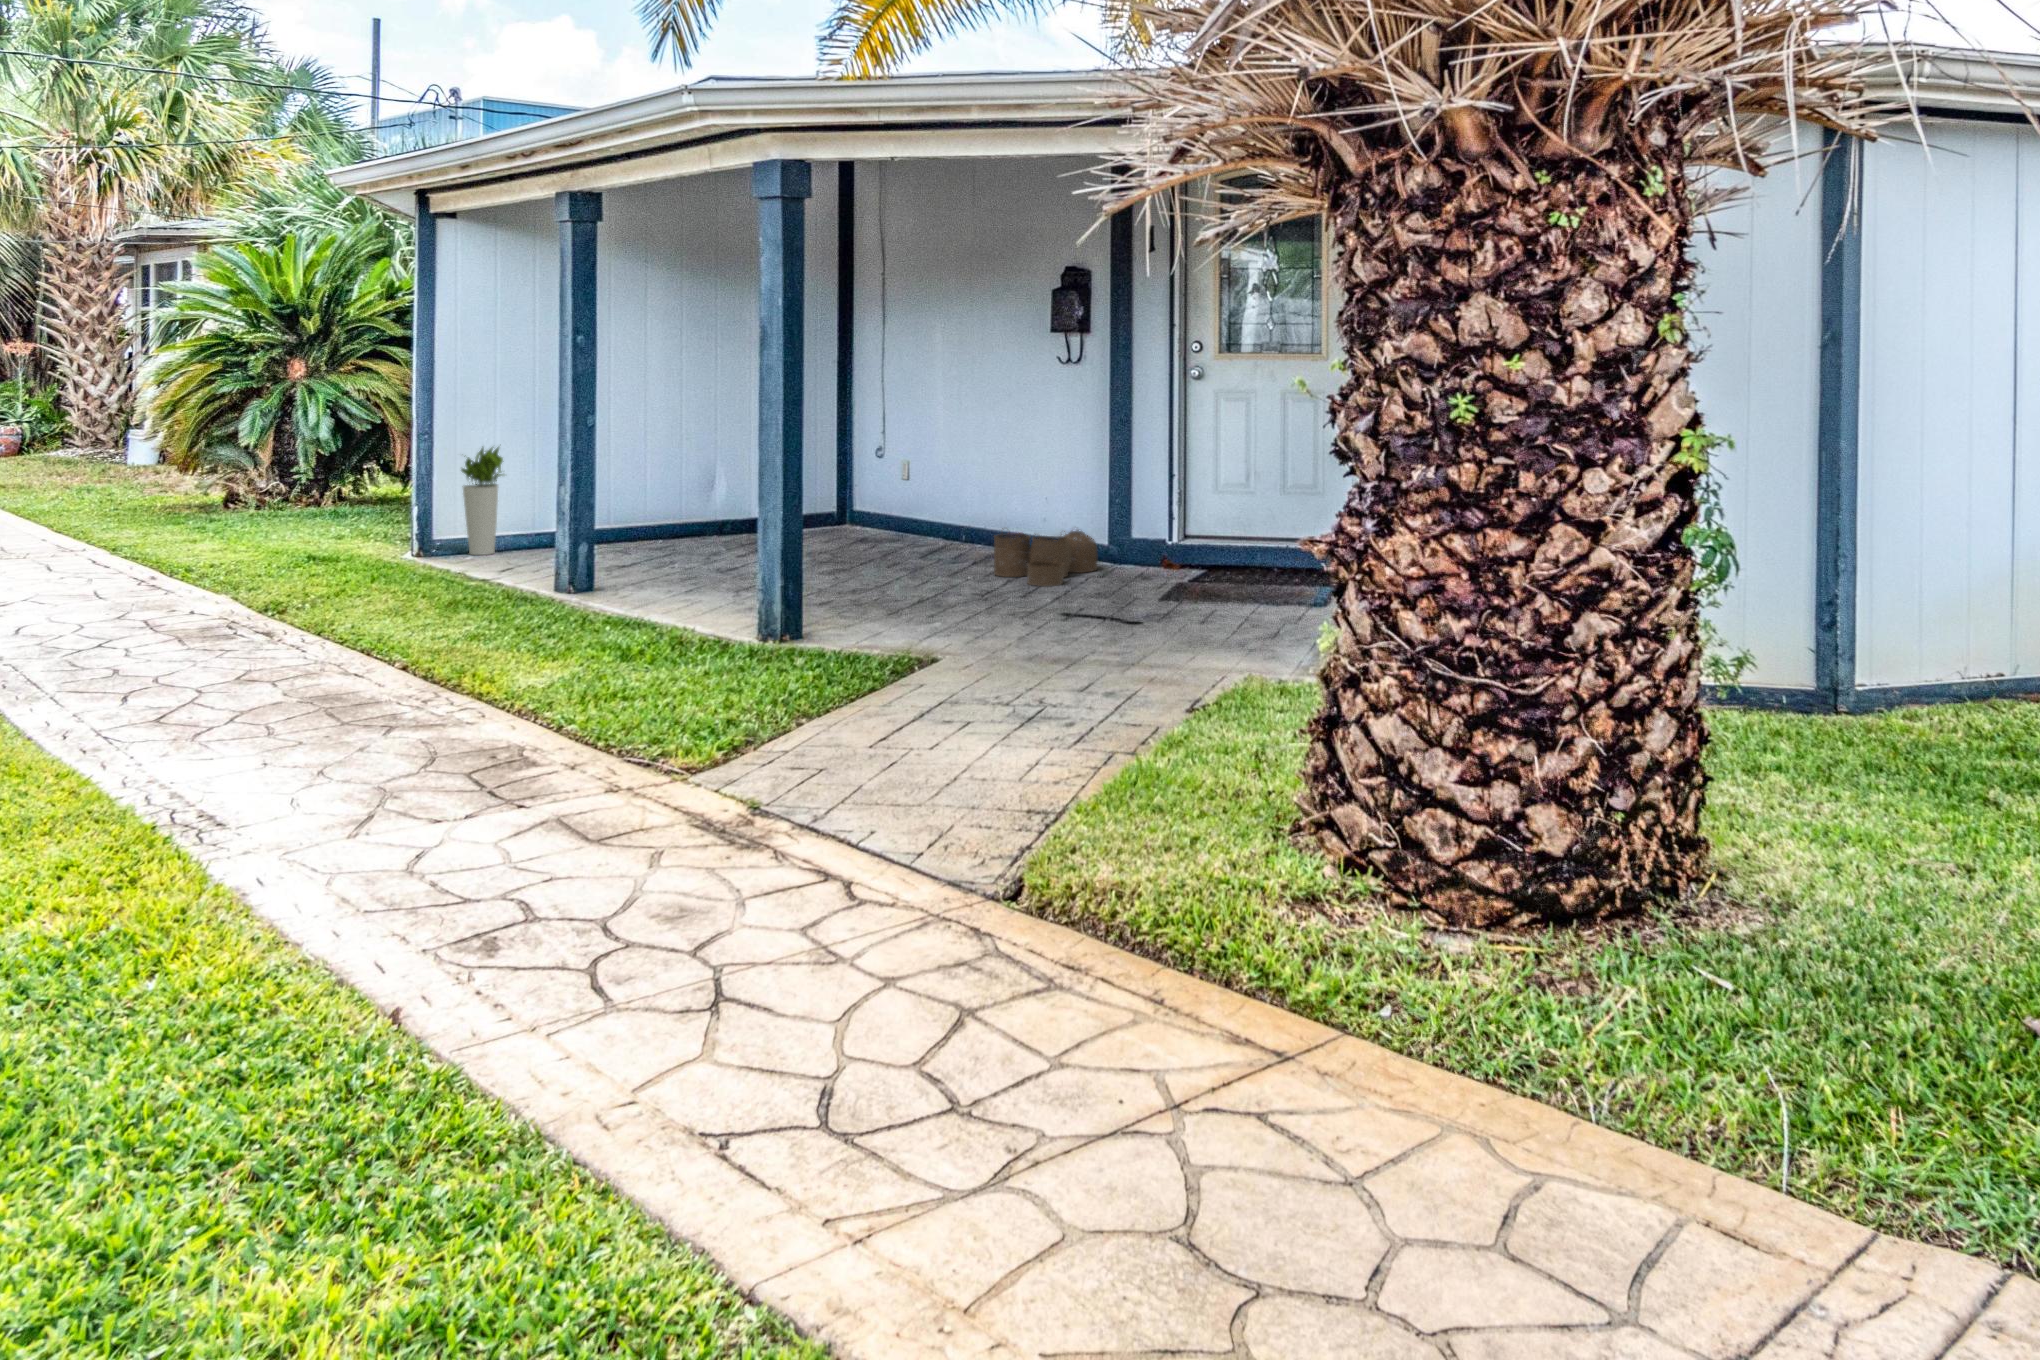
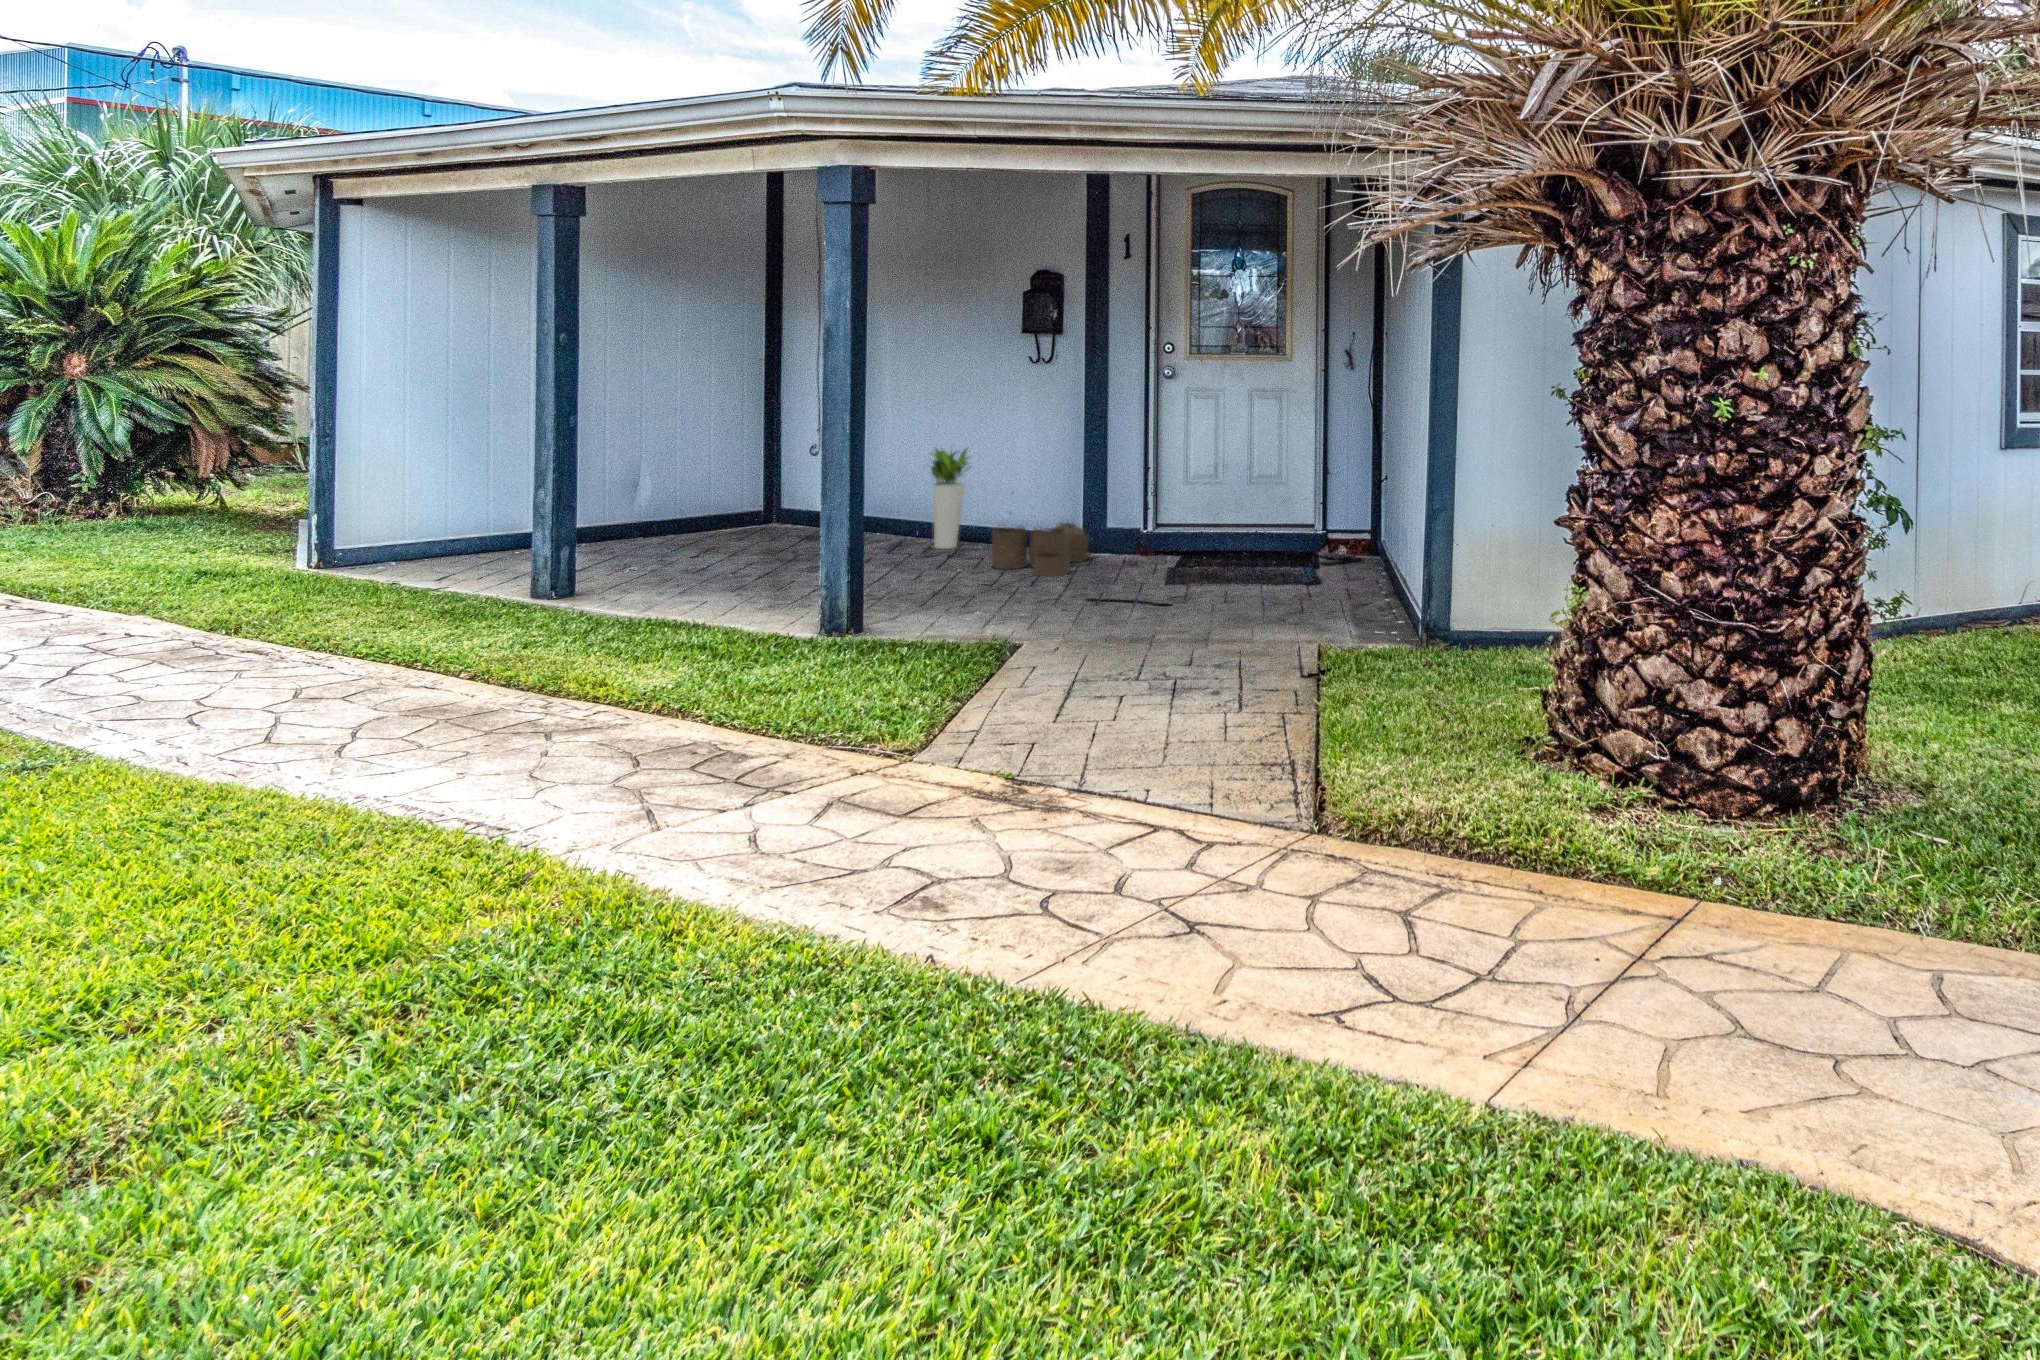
planter: present [461,447,503,555] -> present [931,449,973,549]

